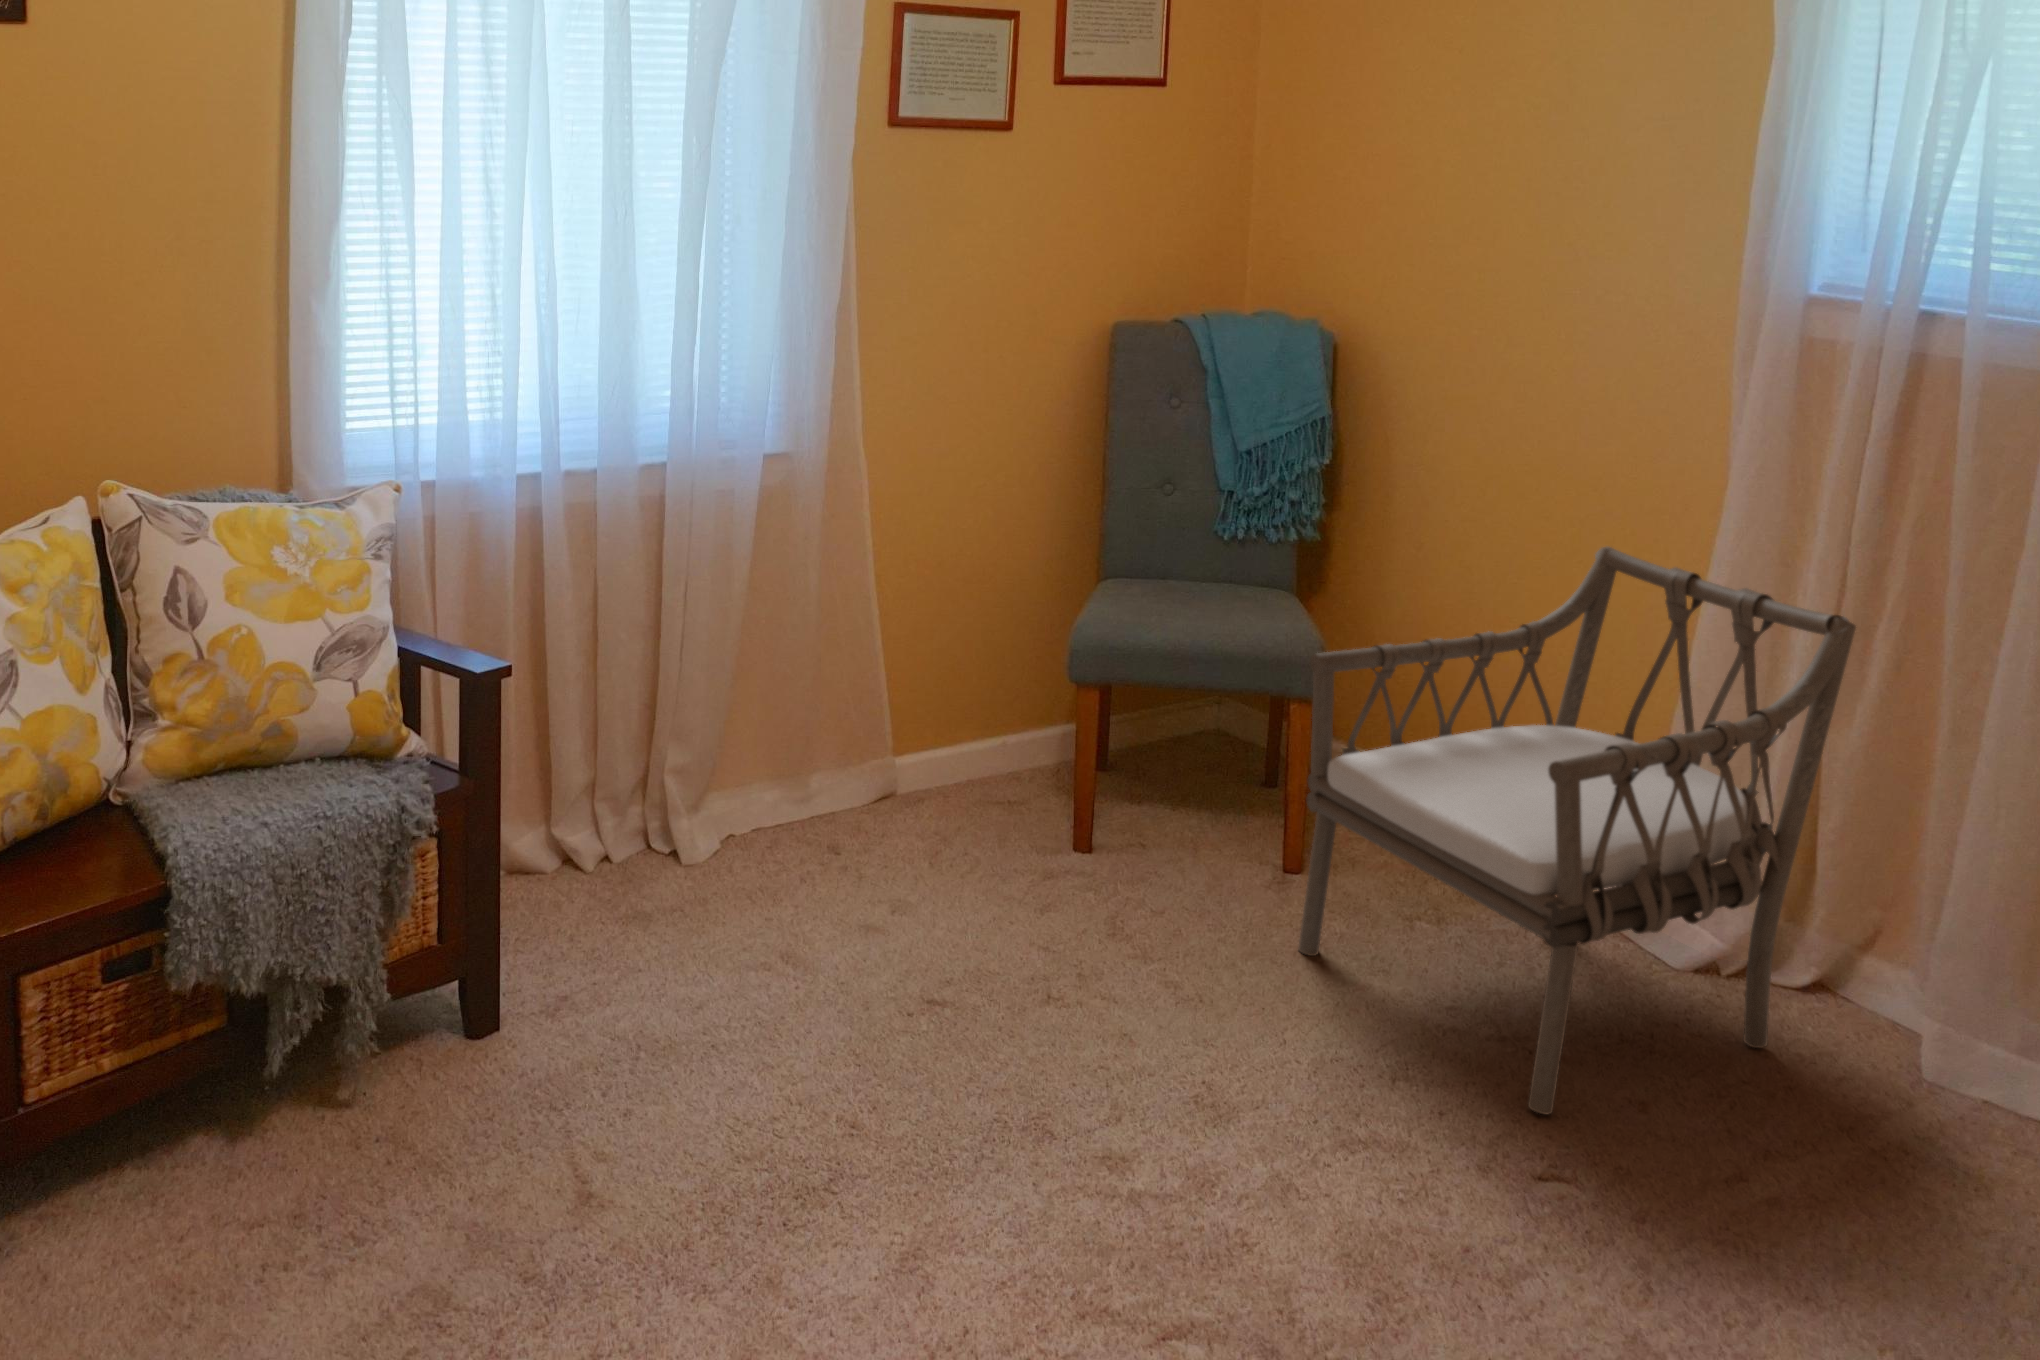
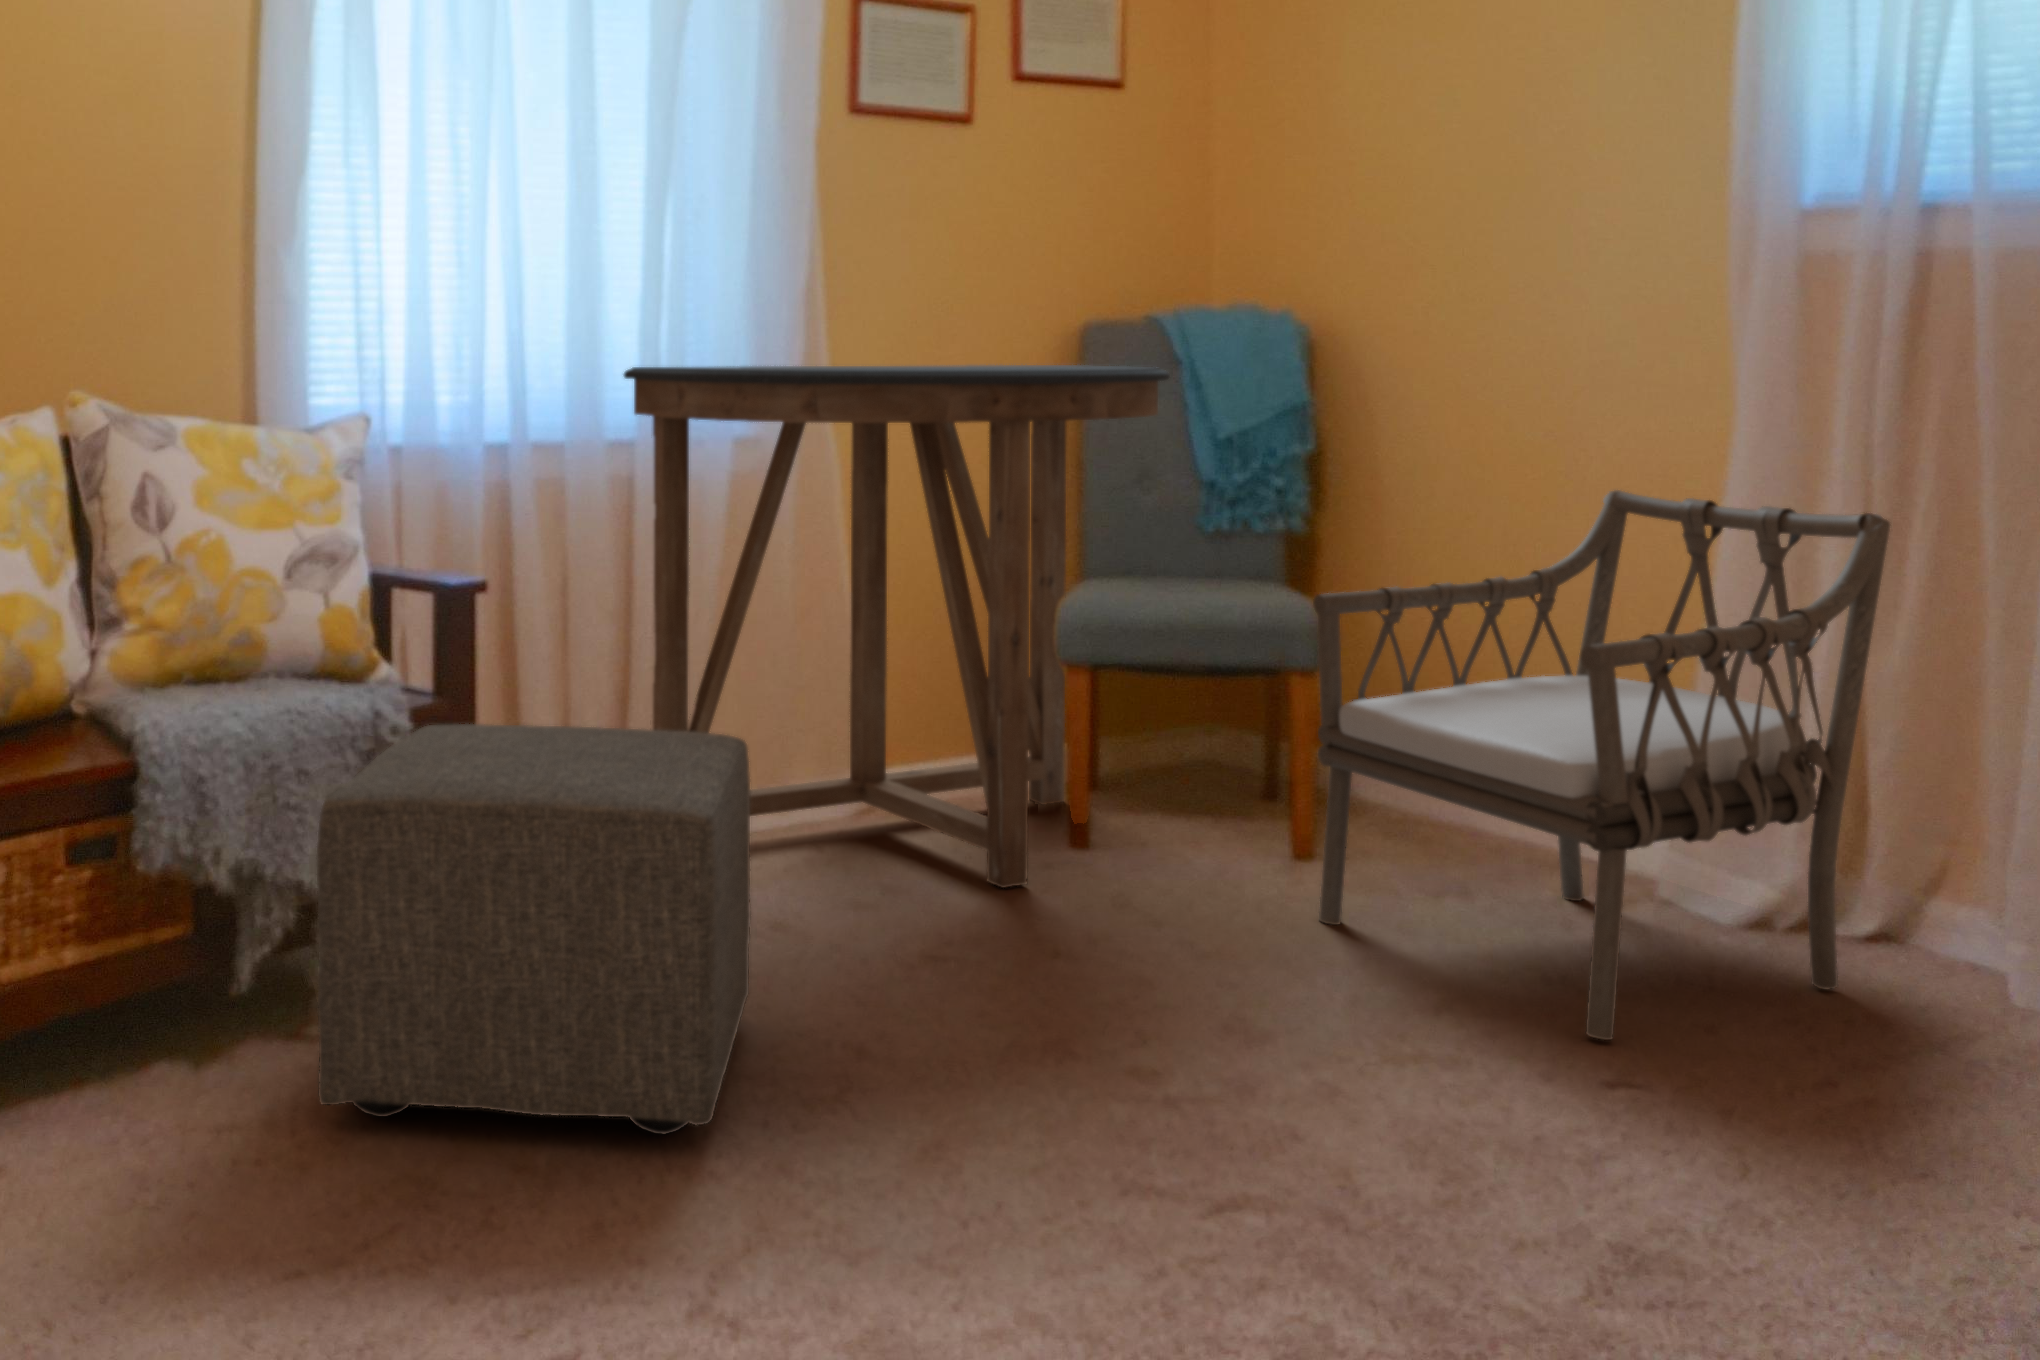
console table: none [656,370,1191,904] -> present [624,365,1170,888]
ottoman: none [341,803,760,1235] -> present [316,724,751,1135]

